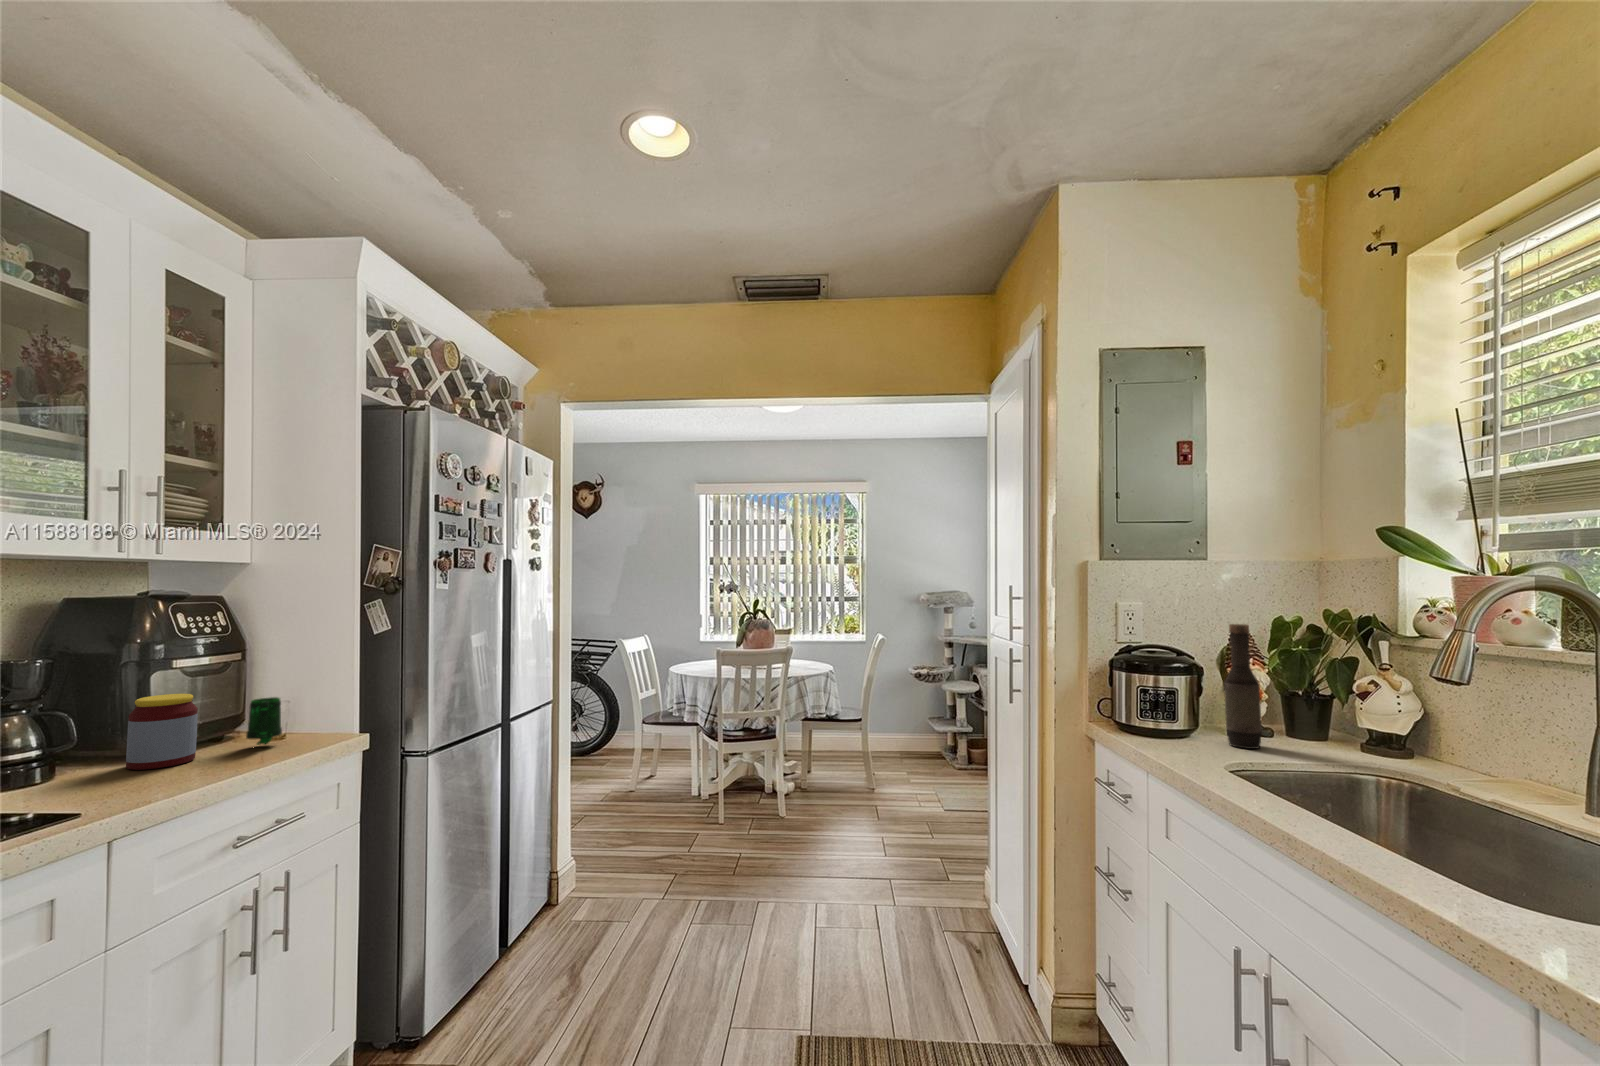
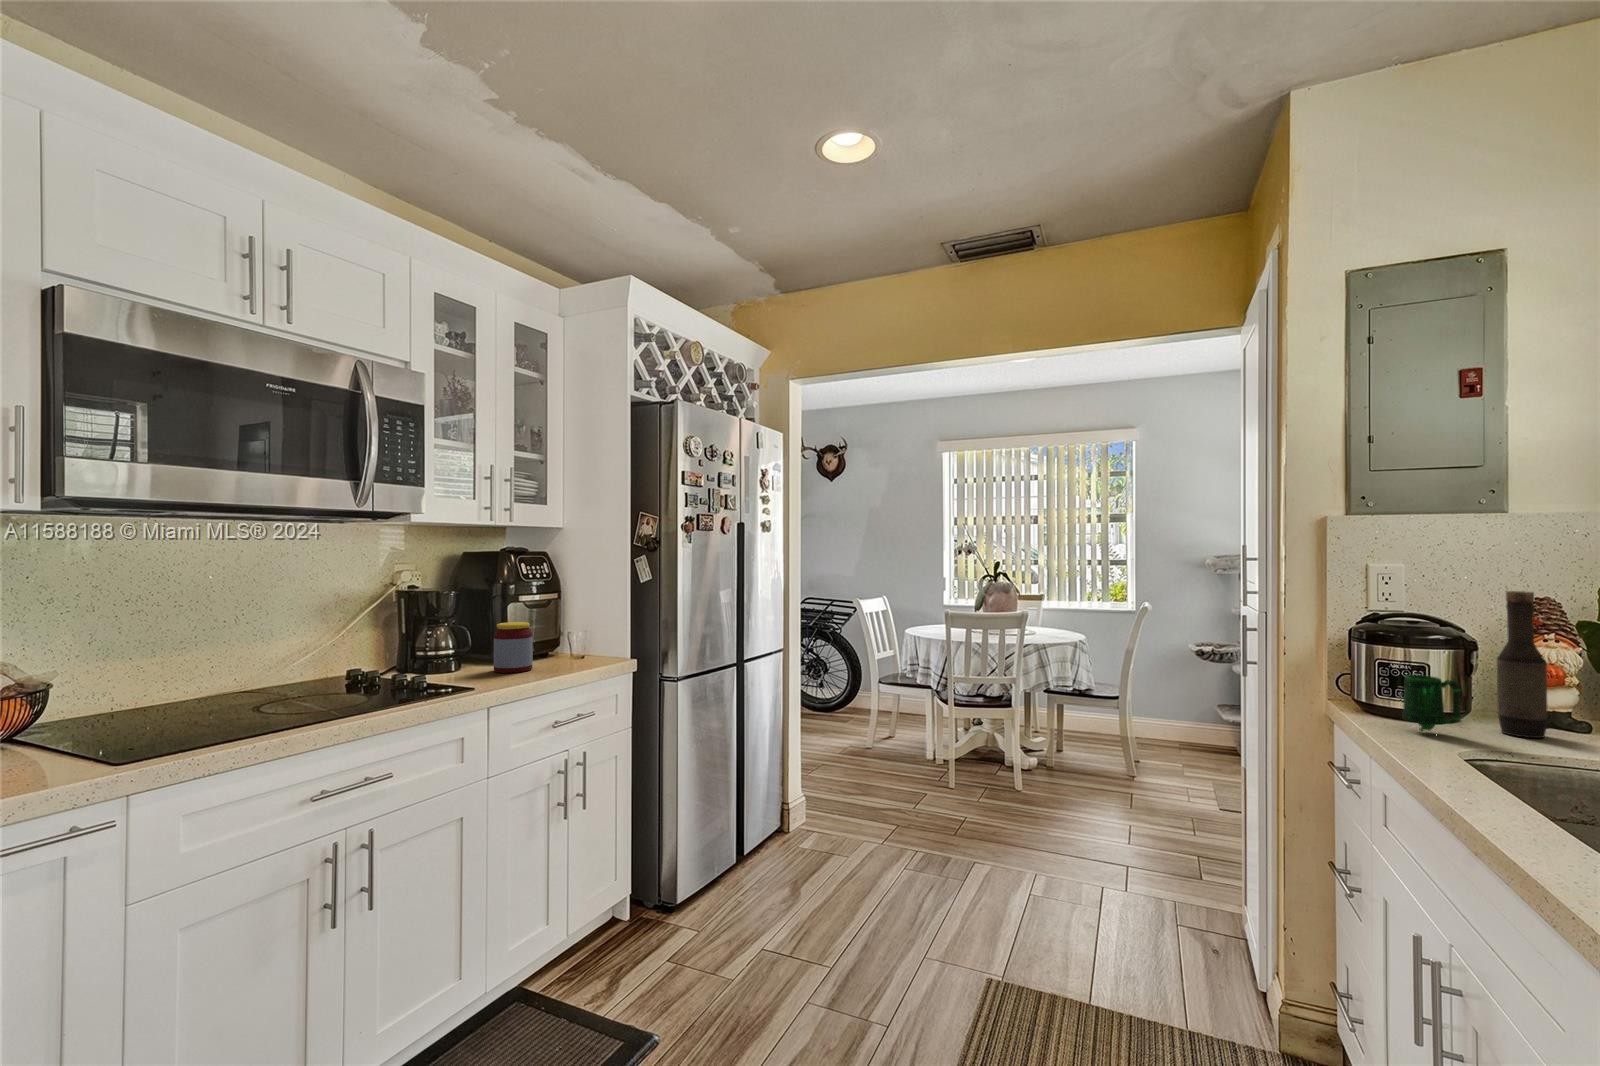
mug: present [246,697,282,745] -> present [1402,675,1461,731]

